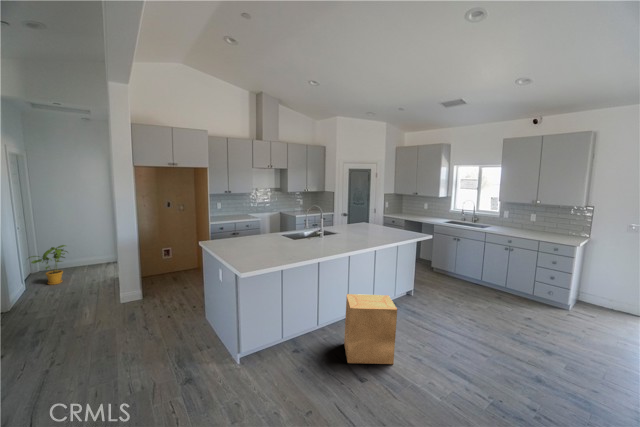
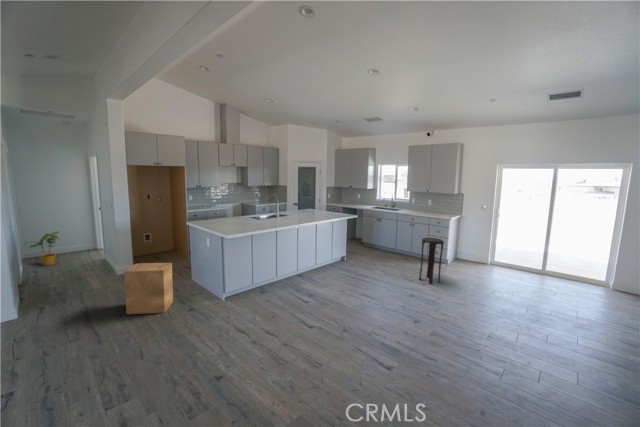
stool: none [537,277,586,353] -> present [419,238,444,284]
cardboard box: present [344,294,397,364] -> present [124,263,173,314]

